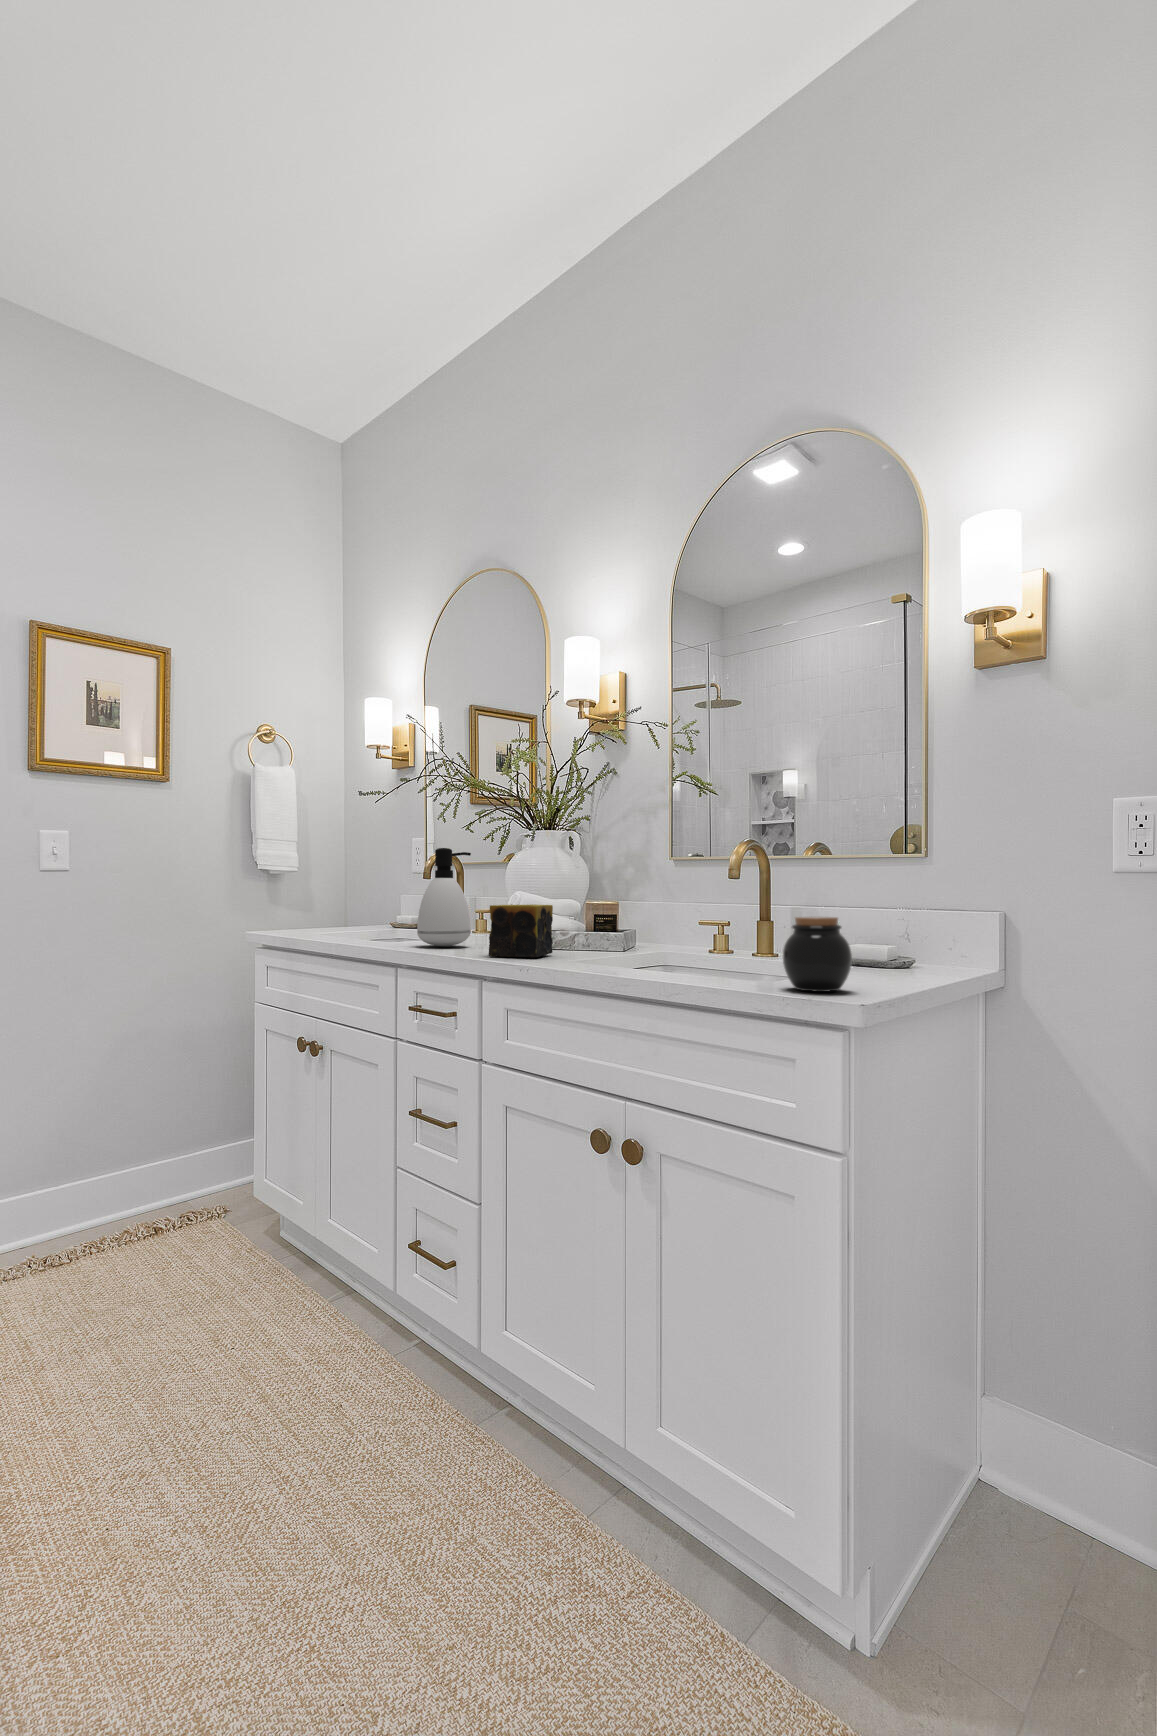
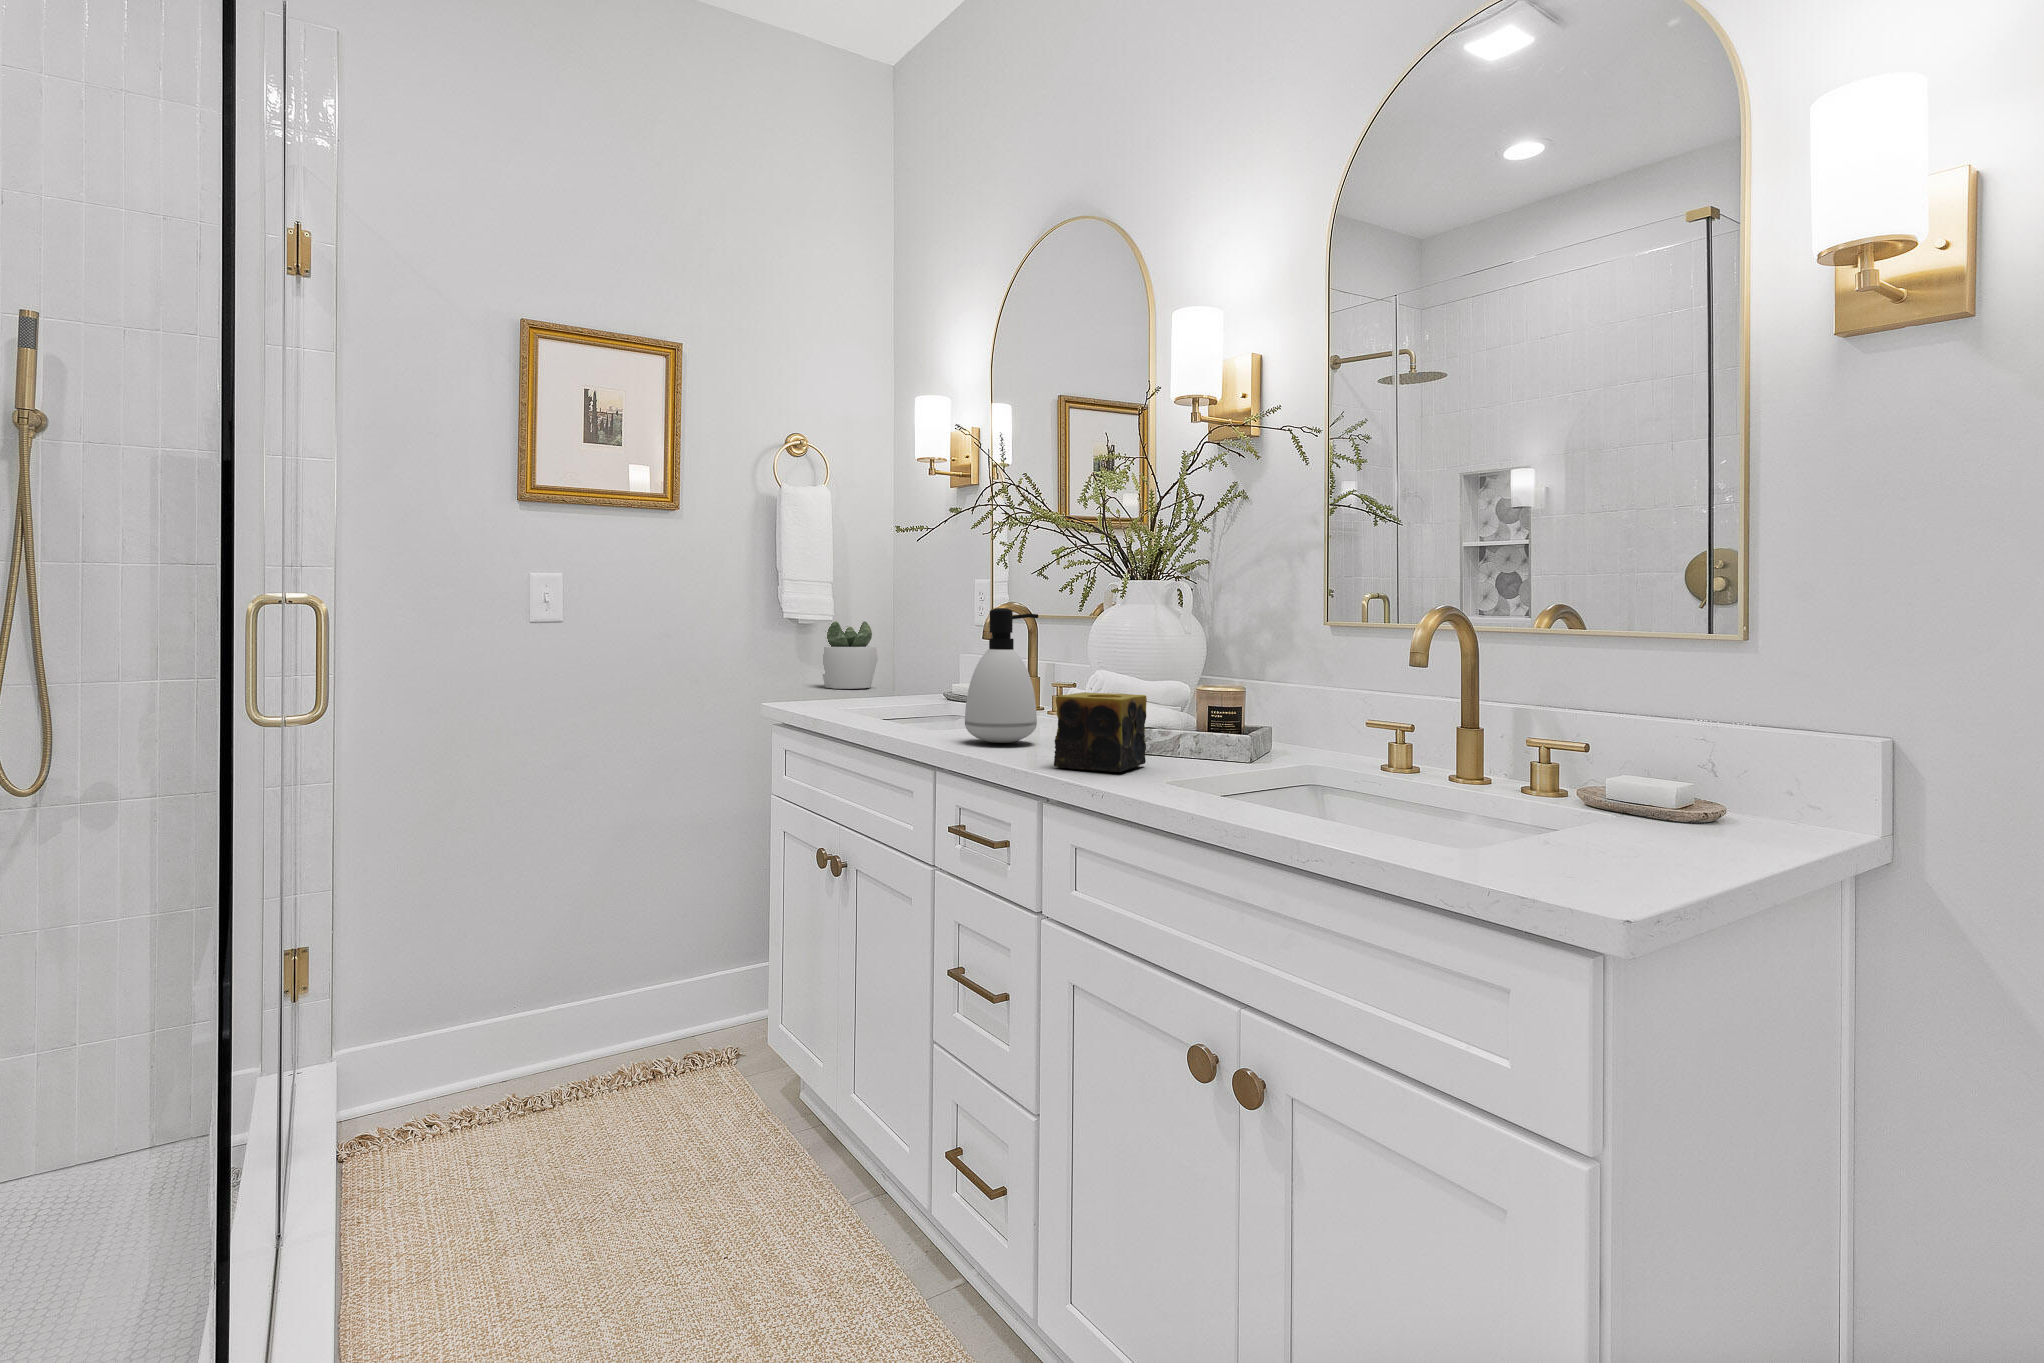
succulent plant: none [285,870,332,923] -> present [822,621,878,689]
jar: present [783,917,852,992] -> none [1494,752,1615,879]

